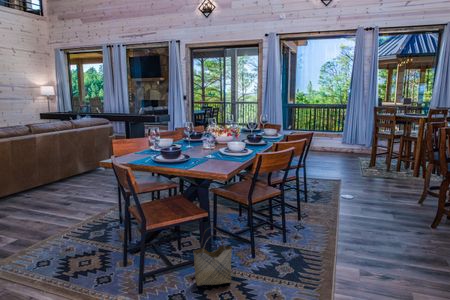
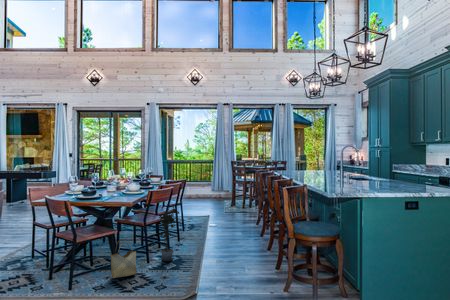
potted plant: none [265,179,302,261] -> present [159,206,179,261]

